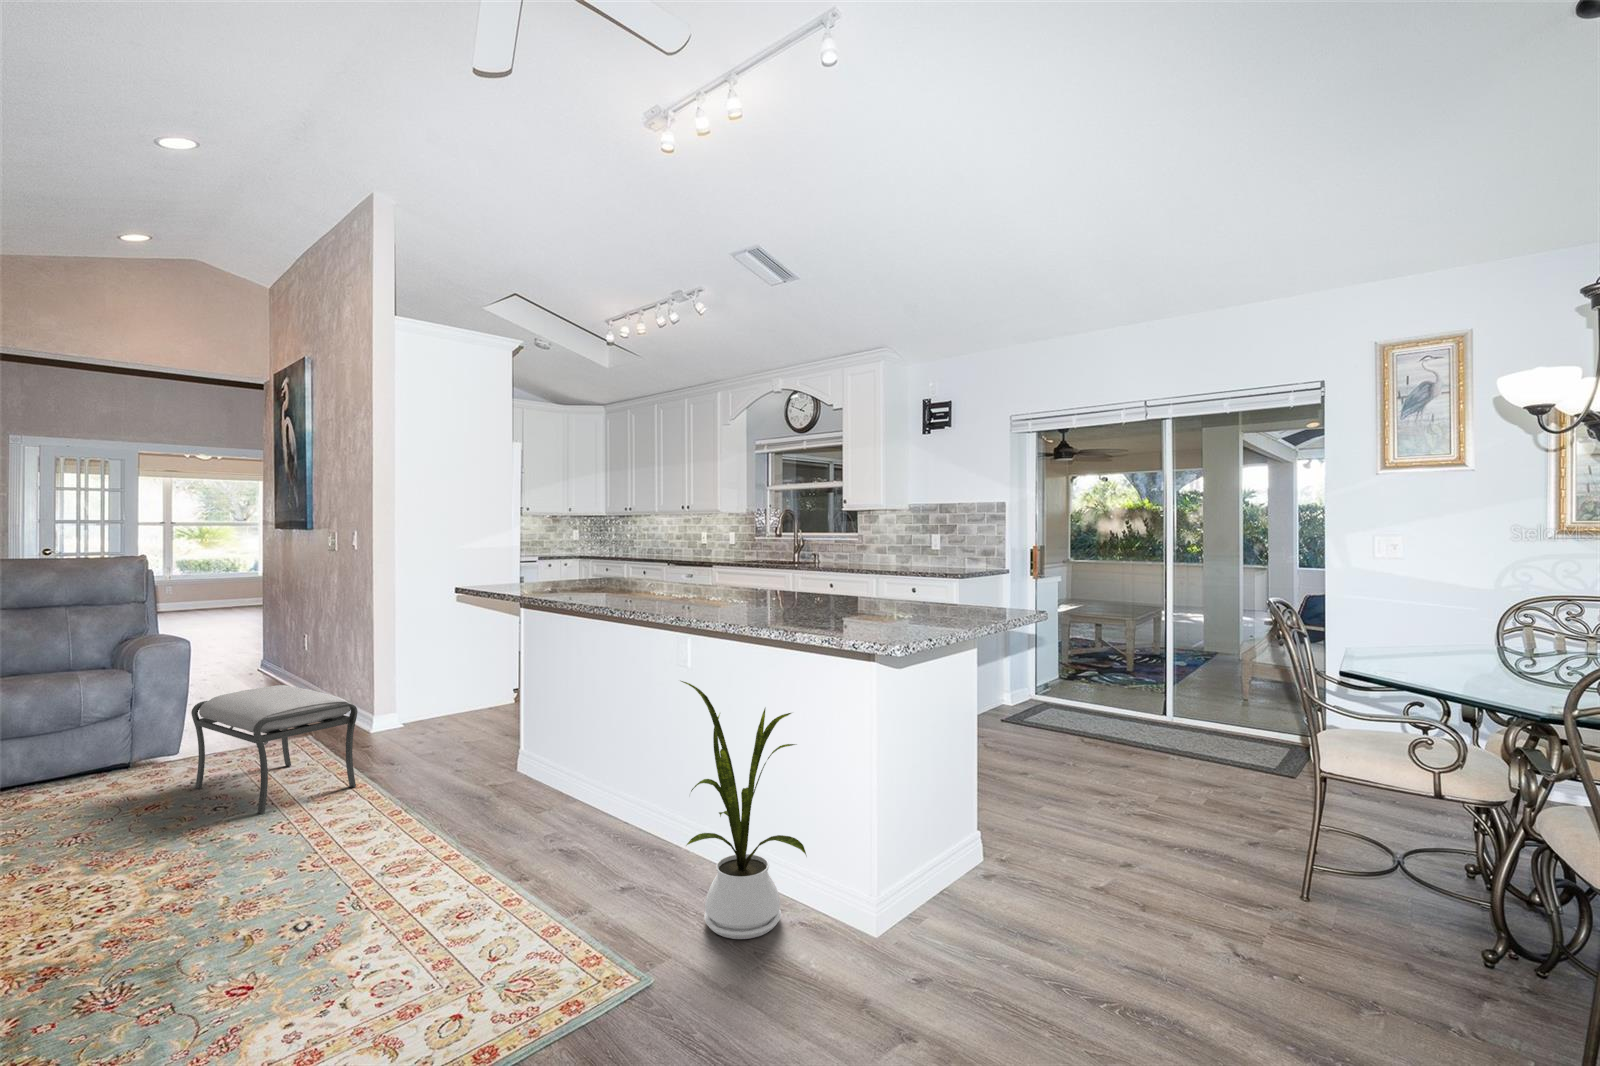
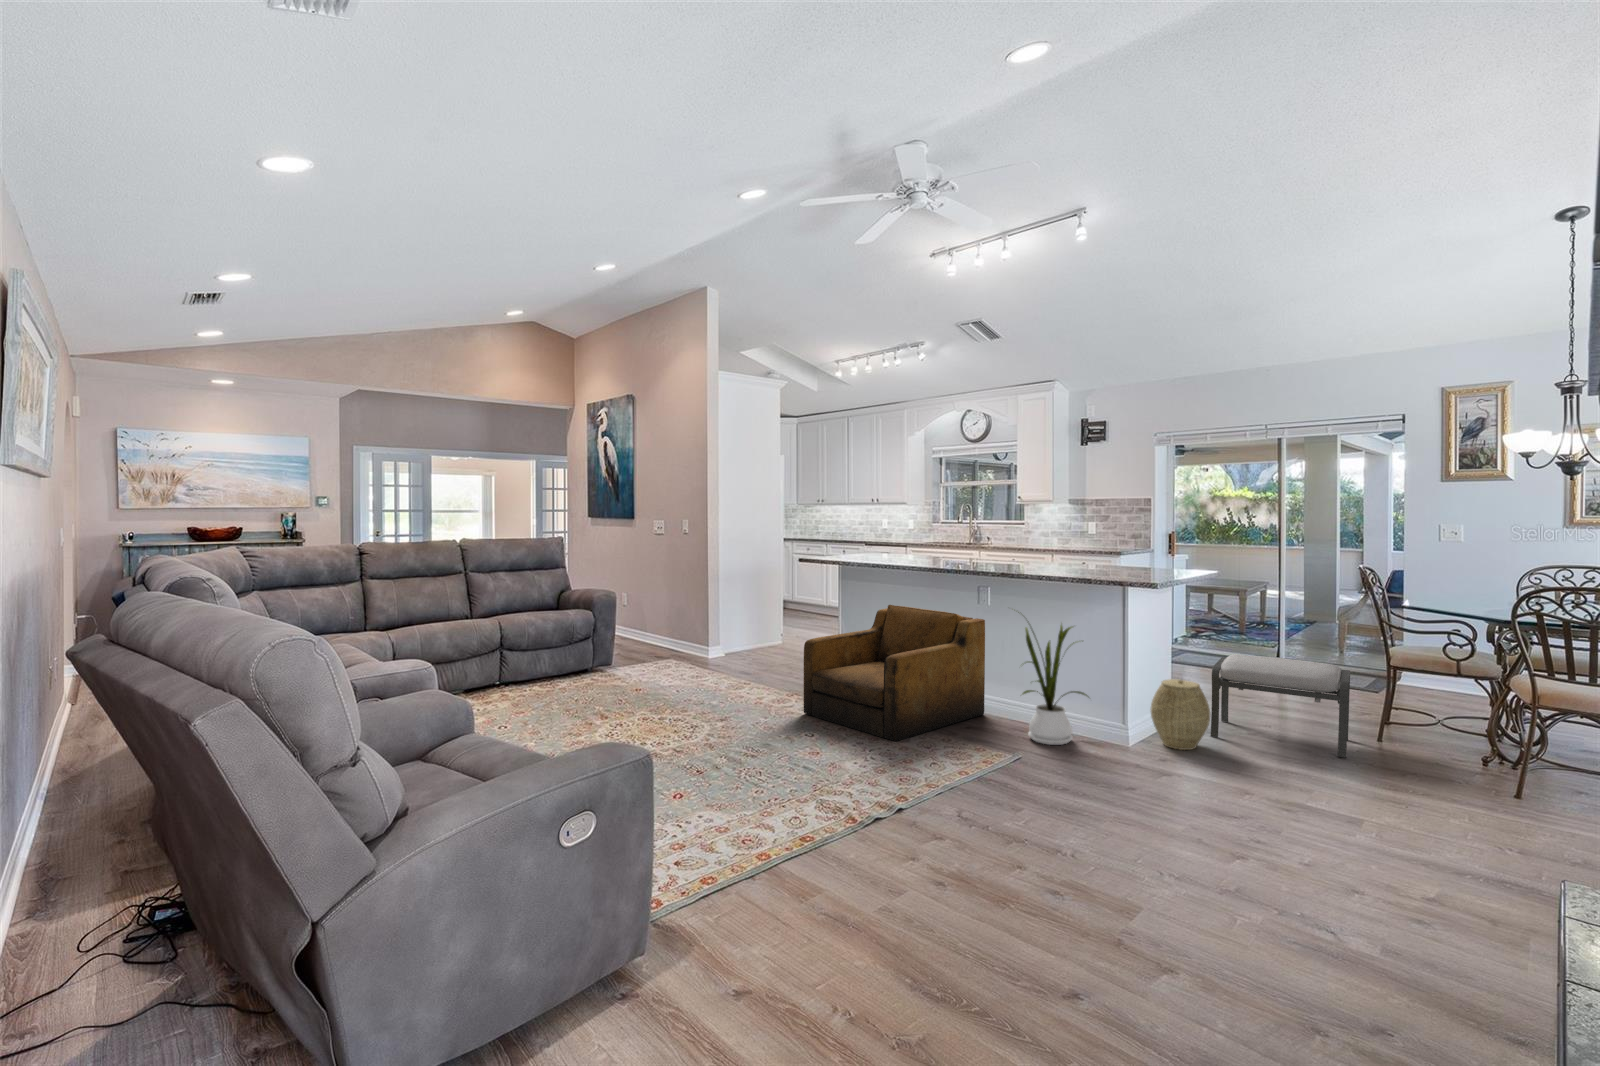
armchair: none [357,666,675,941] -> present [804,605,985,741]
ottoman: present [191,685,357,814] -> present [1211,654,1350,758]
woven basket: none [917,806,1016,943] -> present [1150,679,1210,750]

